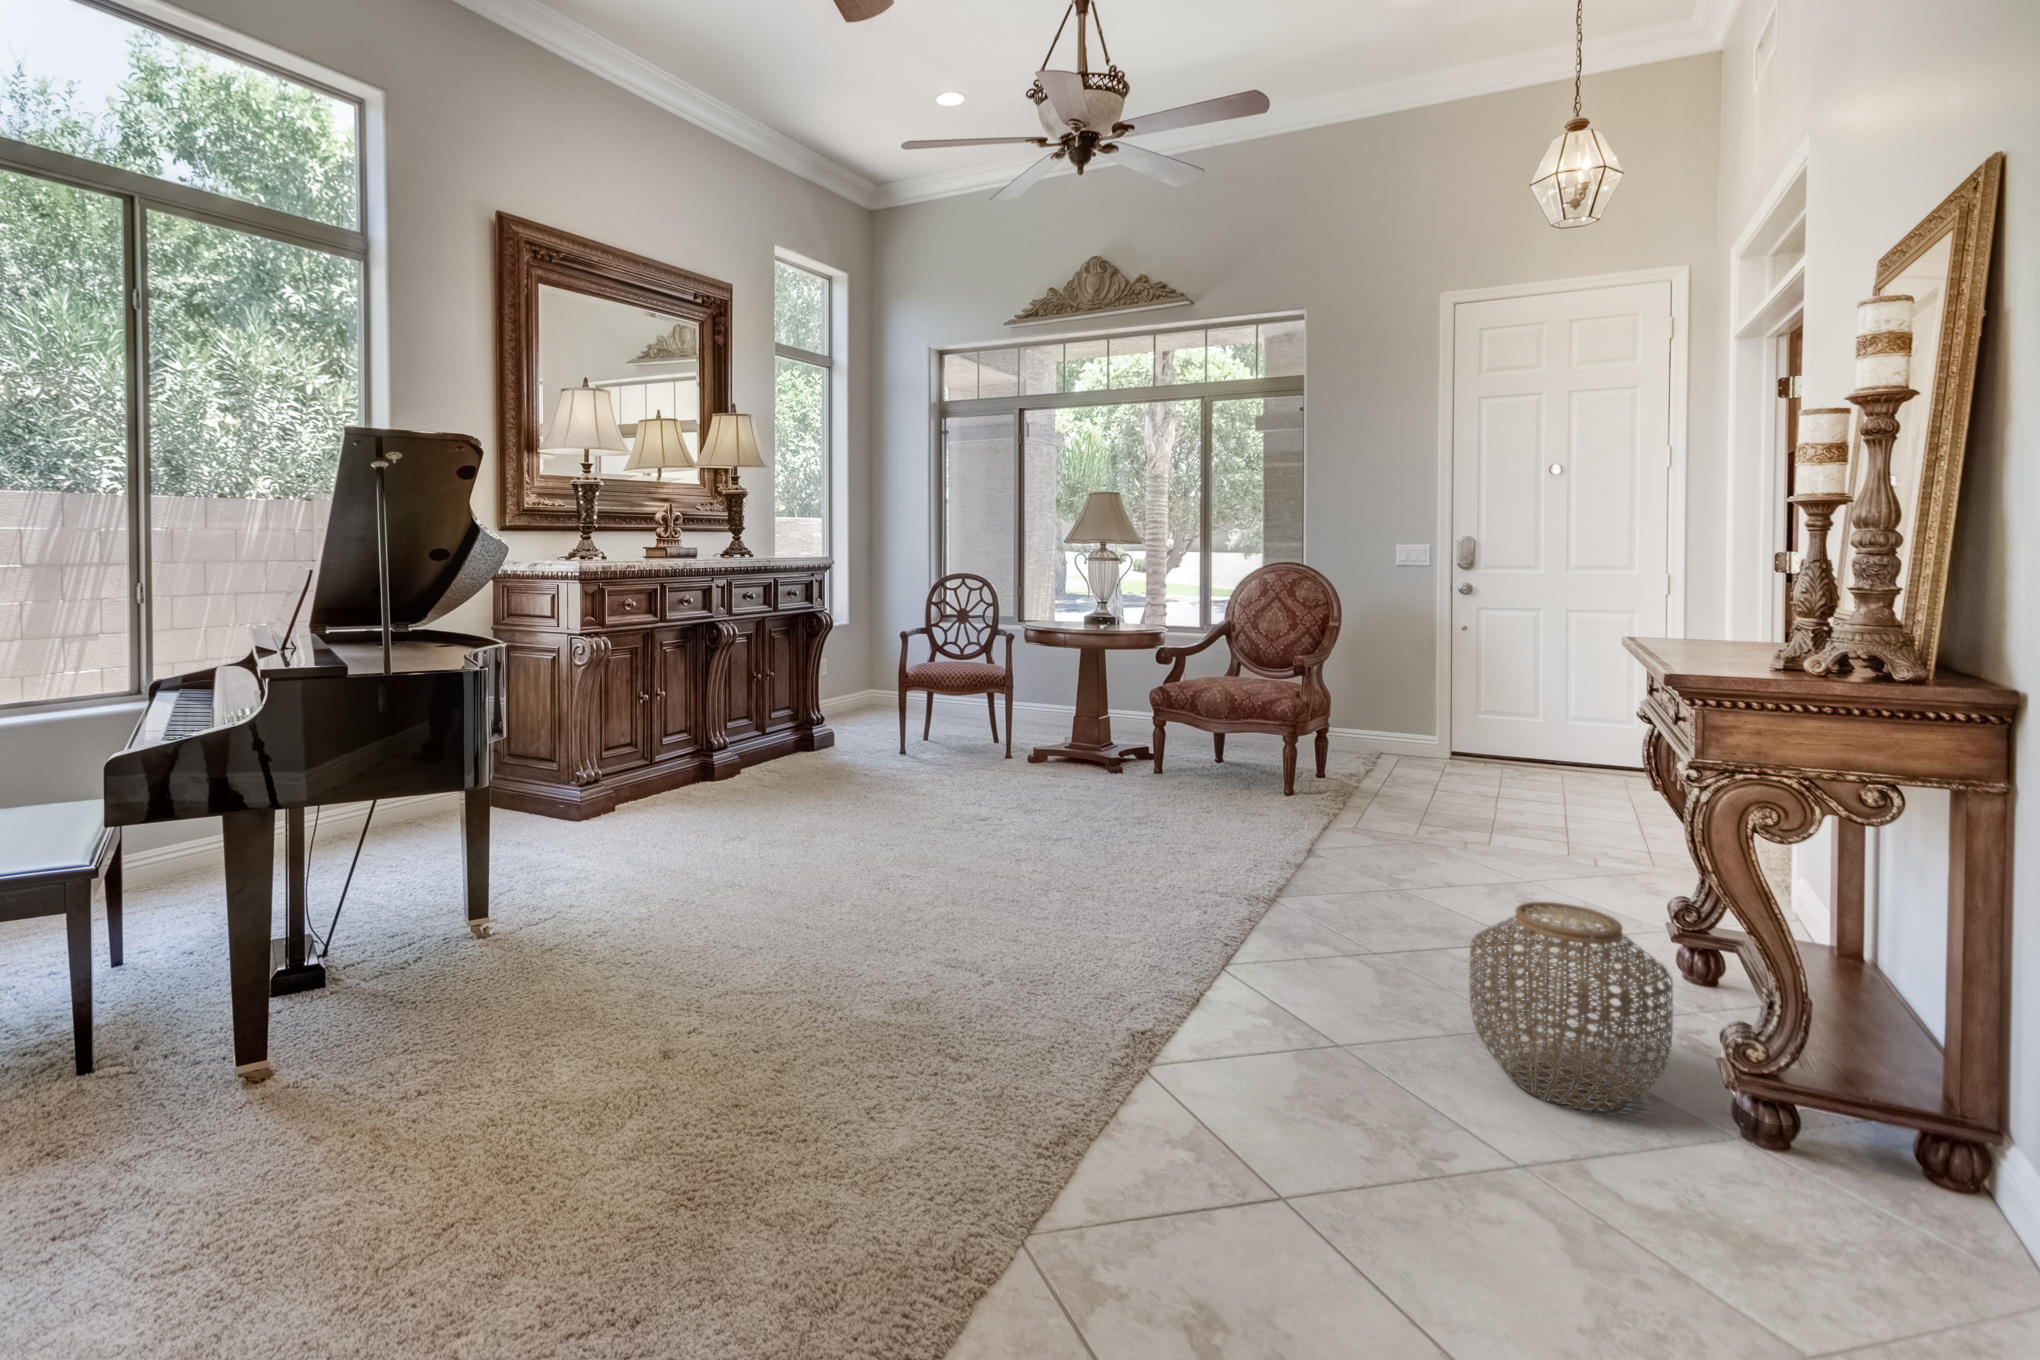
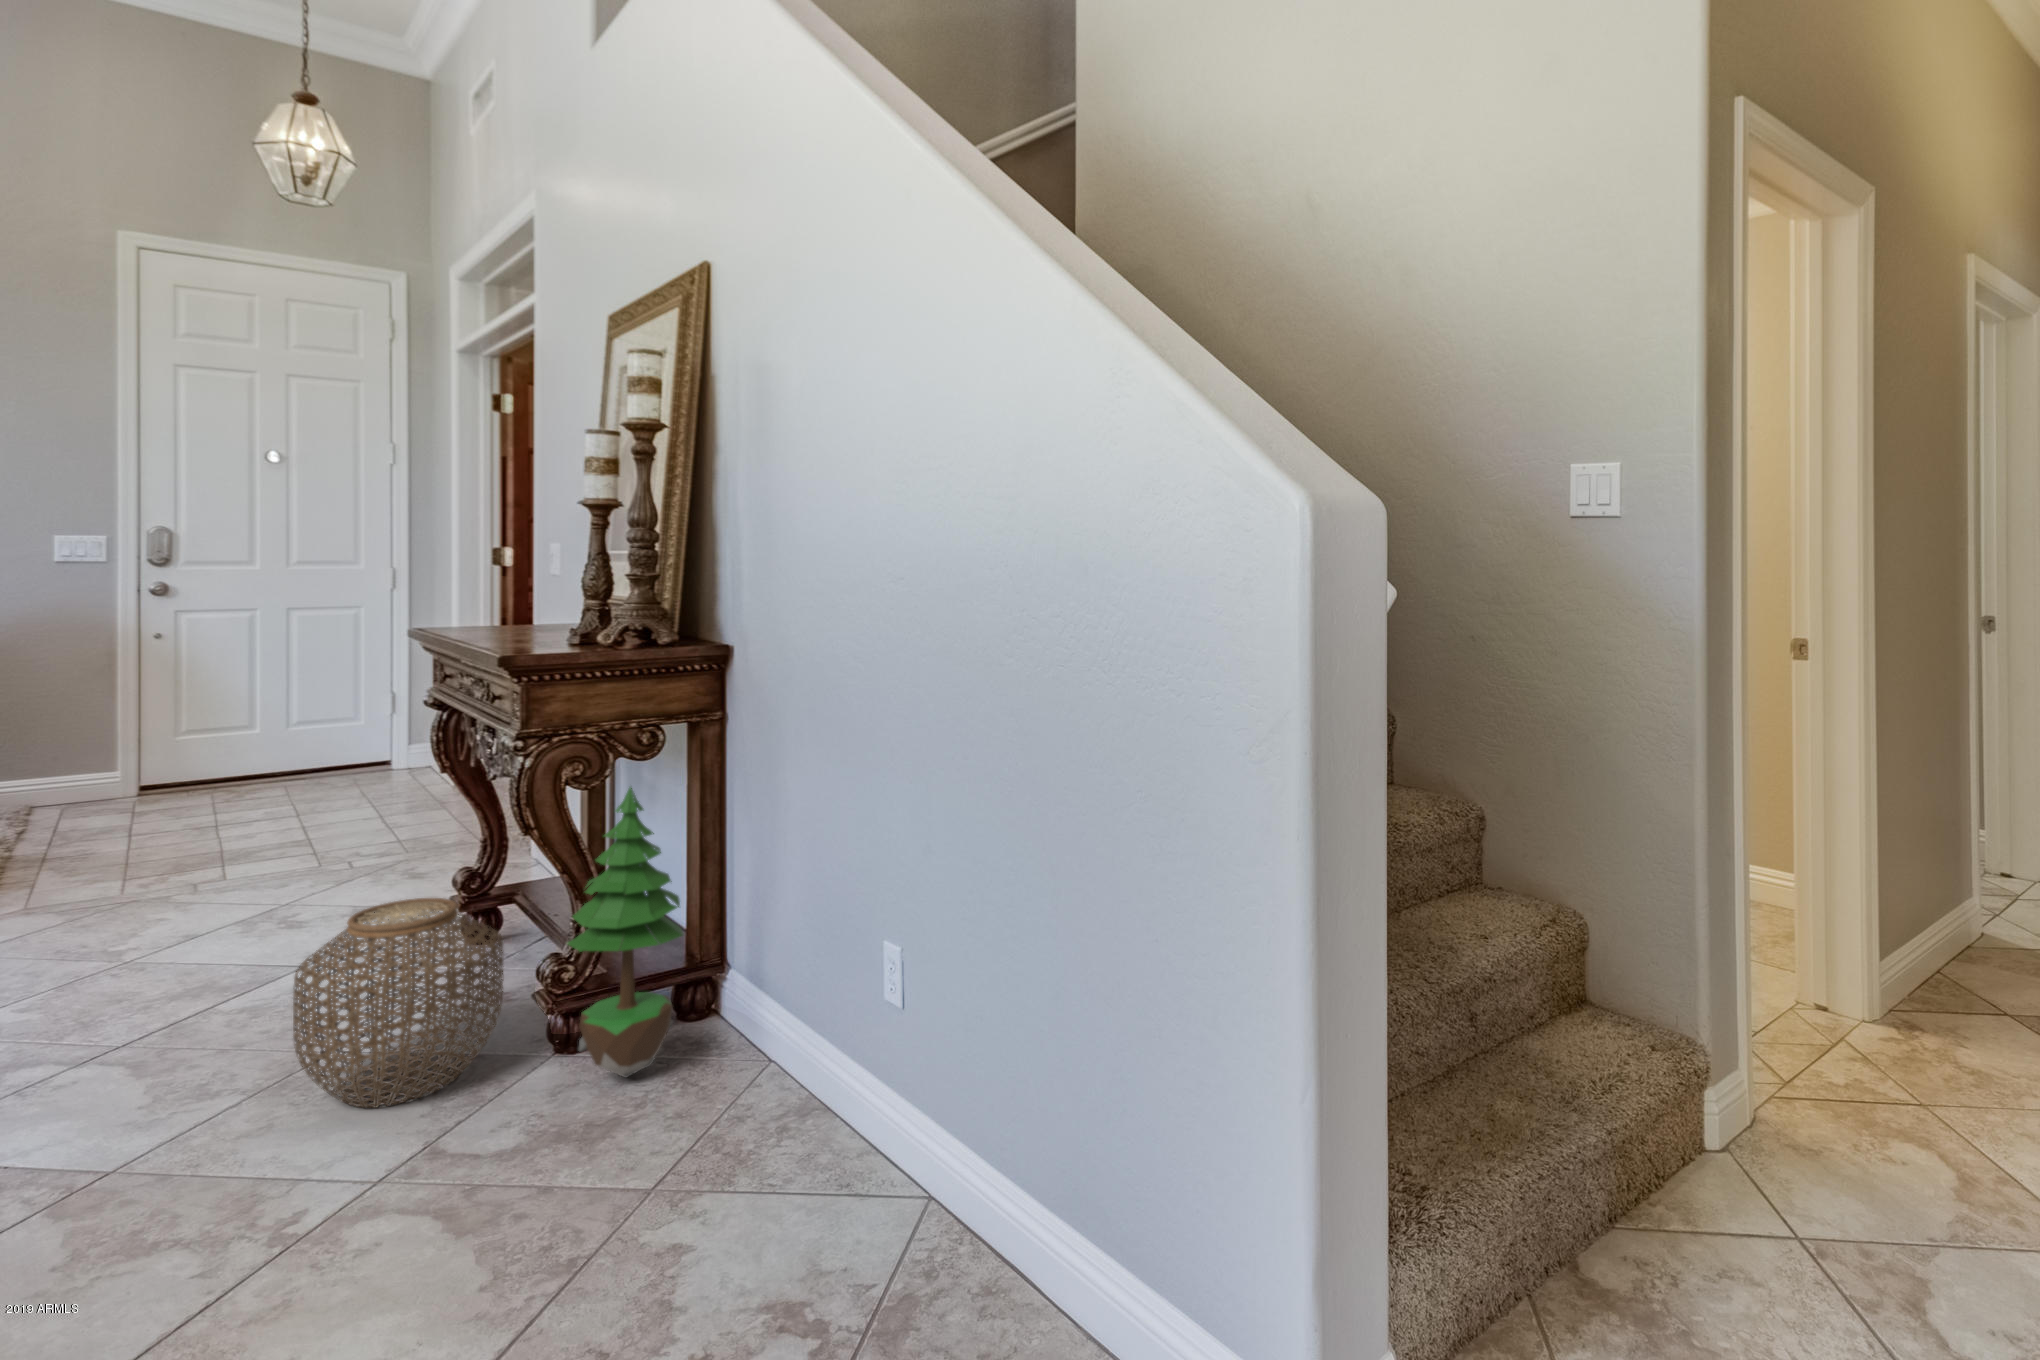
potted tree: none [1733,851,1909,1218] -> present [567,787,683,1077]

